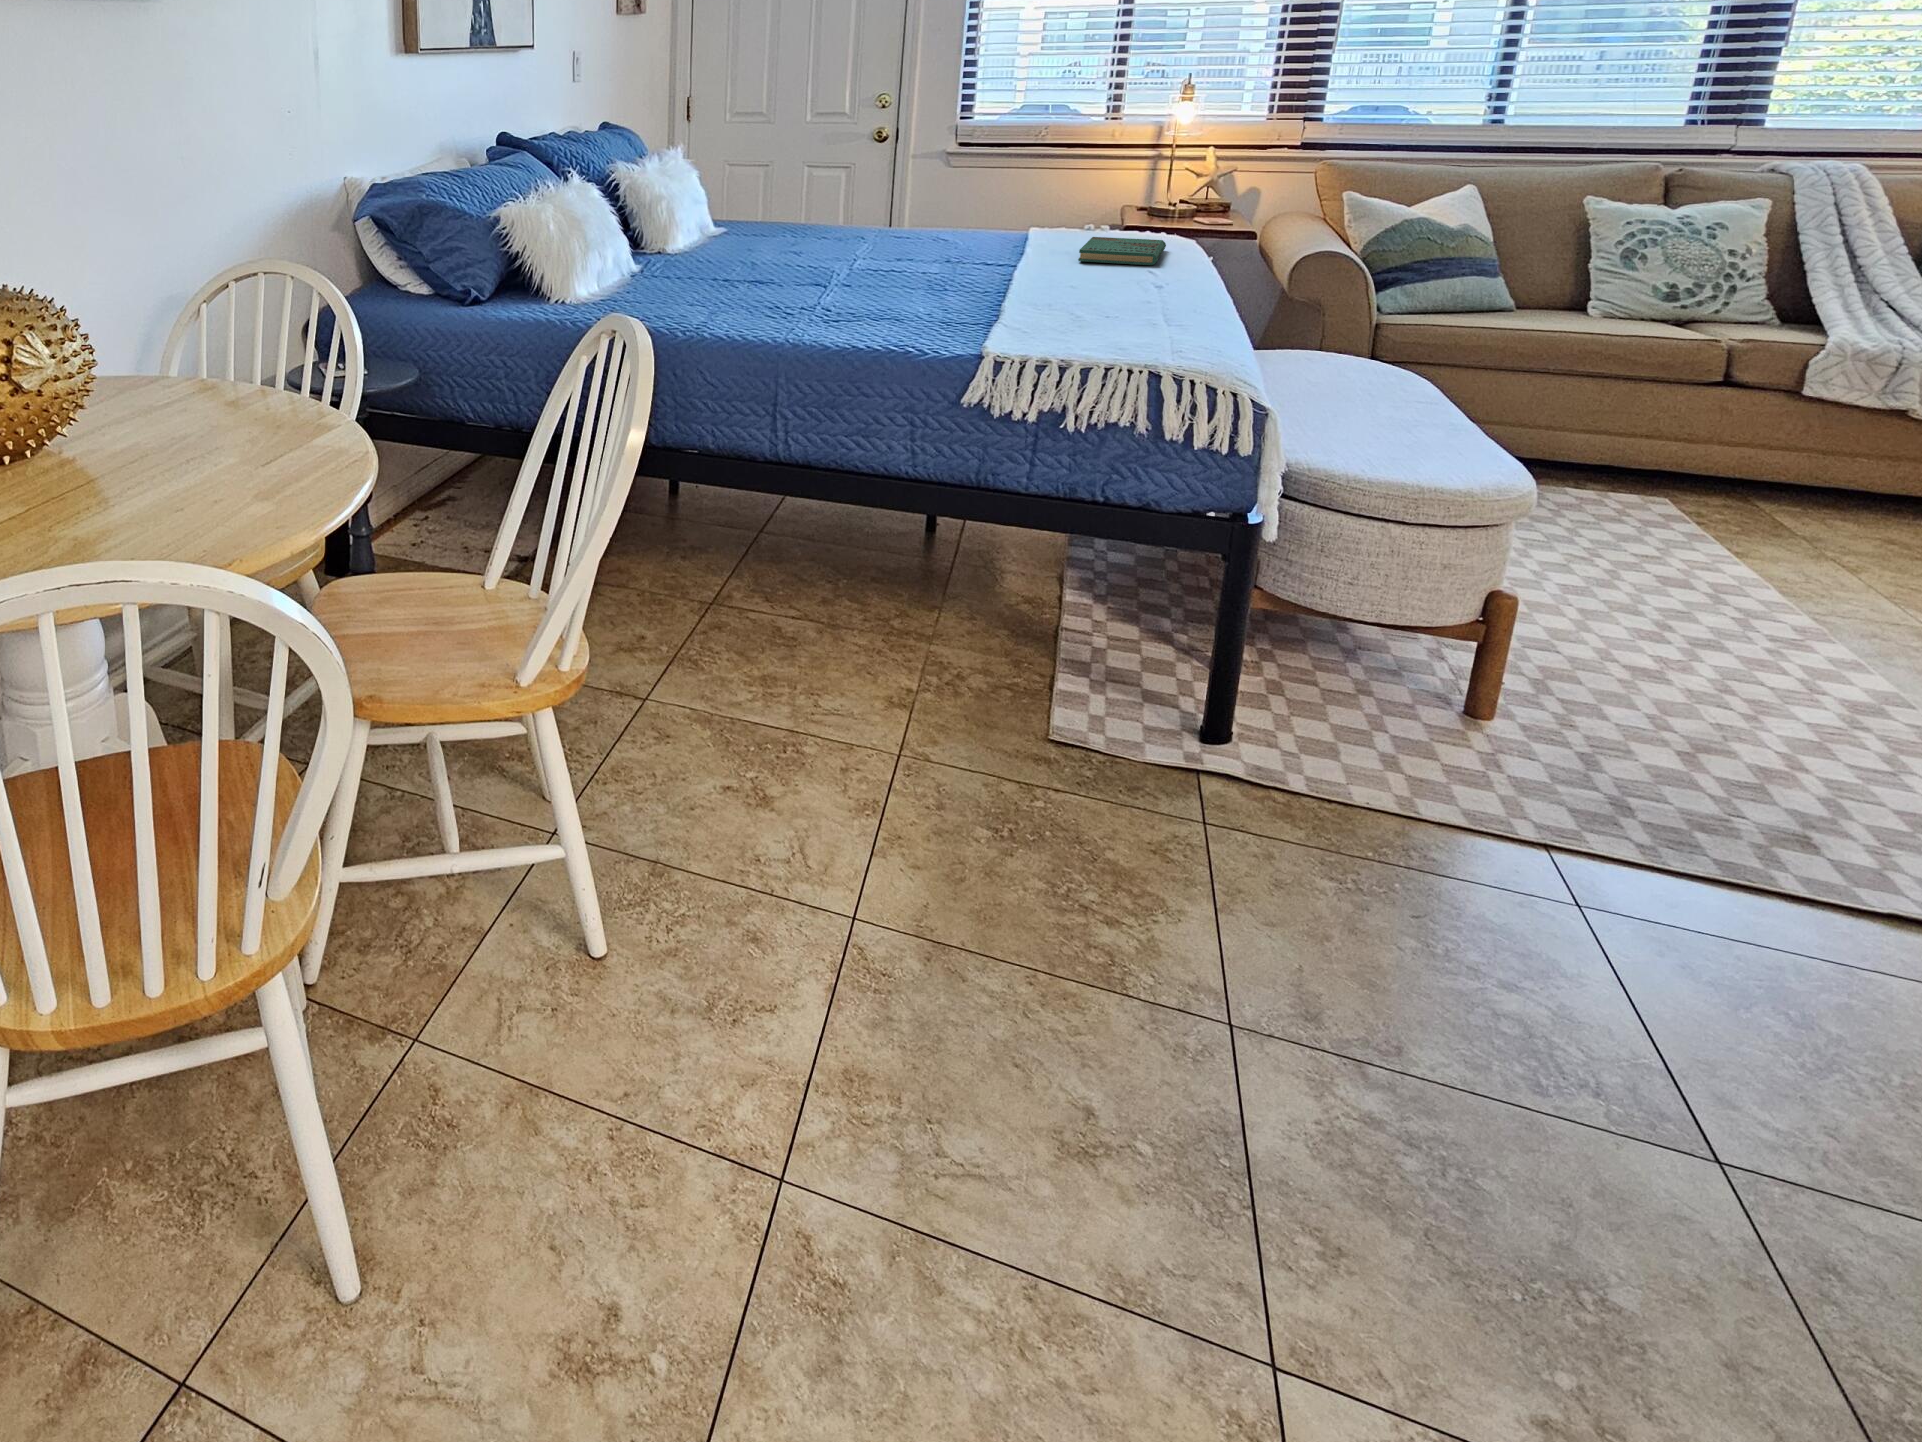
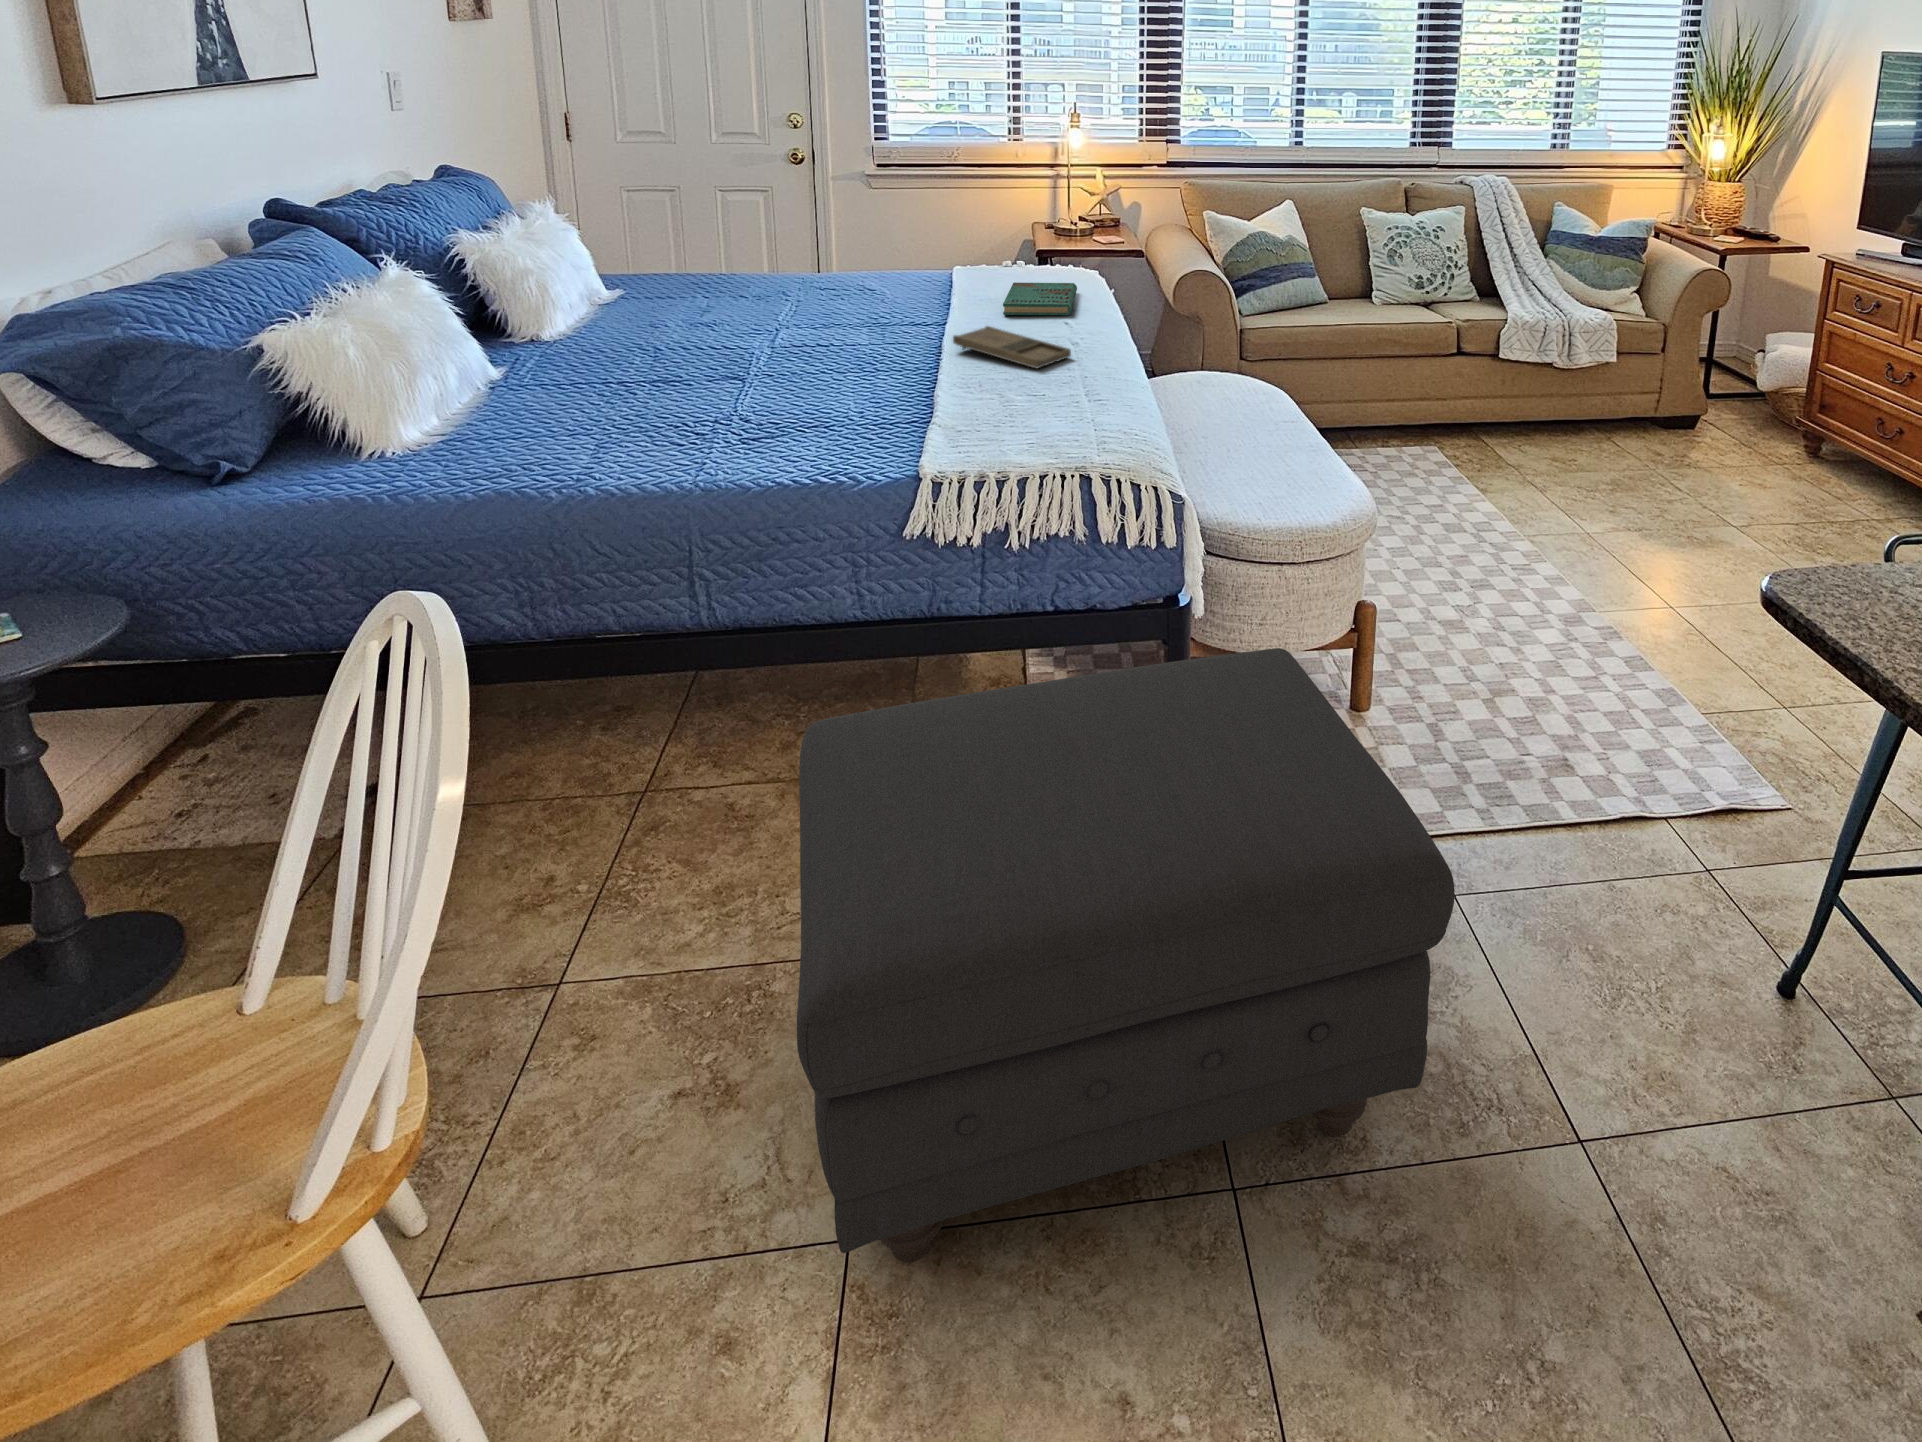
tray: none [1023,263,1152,298] -> present [953,326,1071,368]
ottoman: none [843,518,1569,1032] -> present [797,648,1455,1262]

